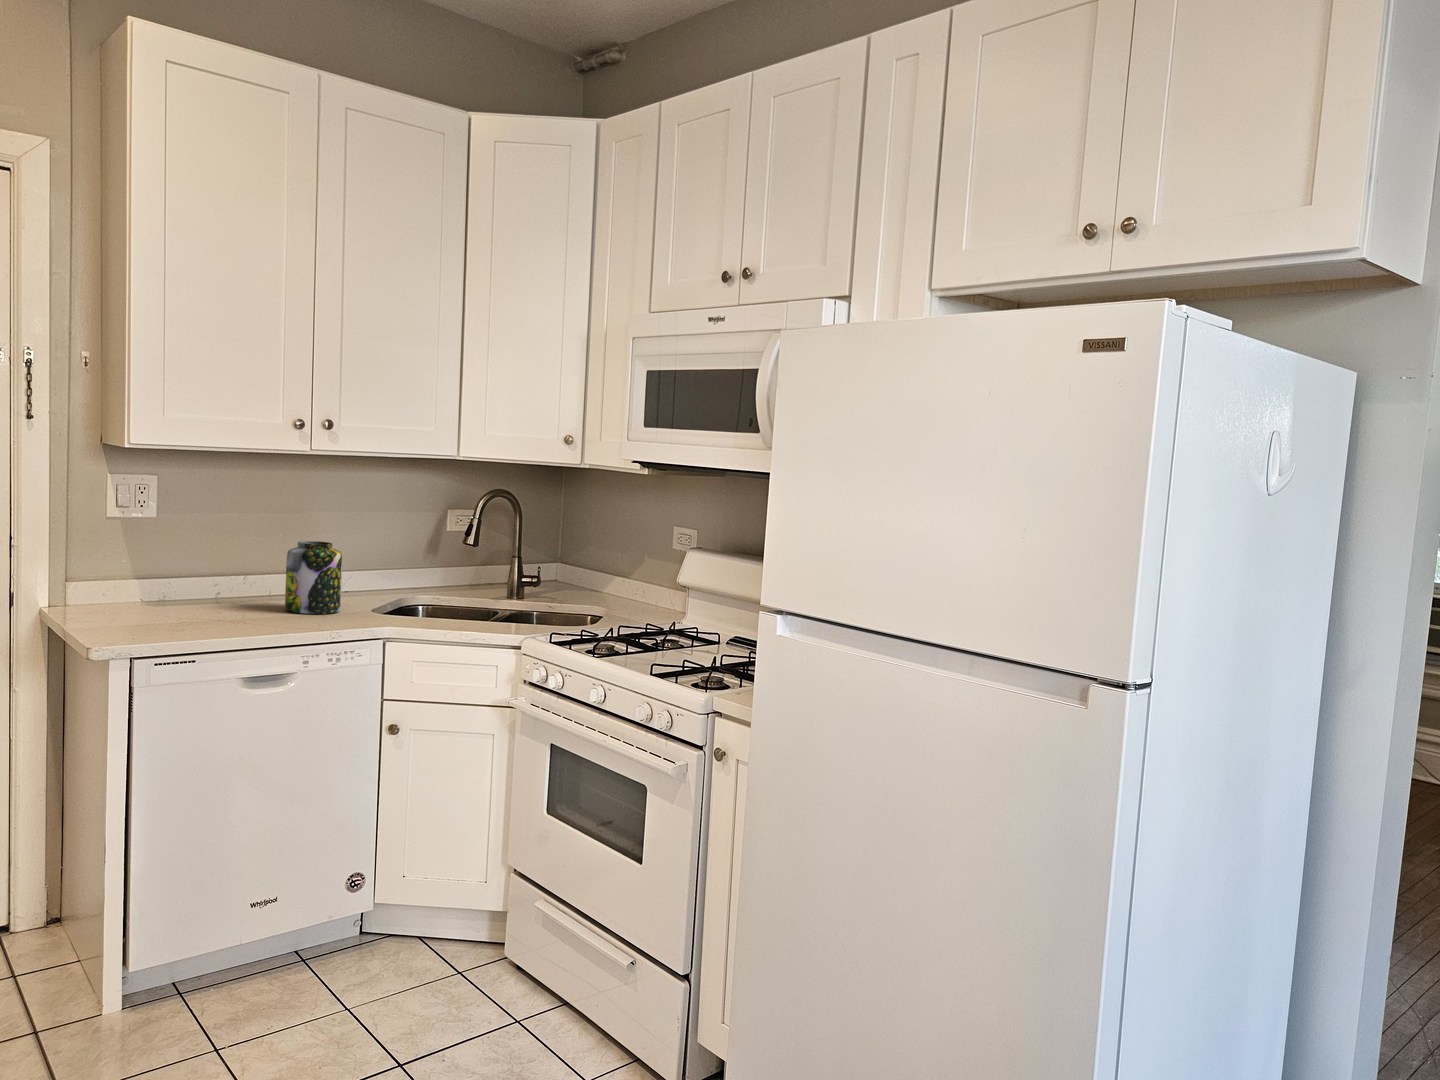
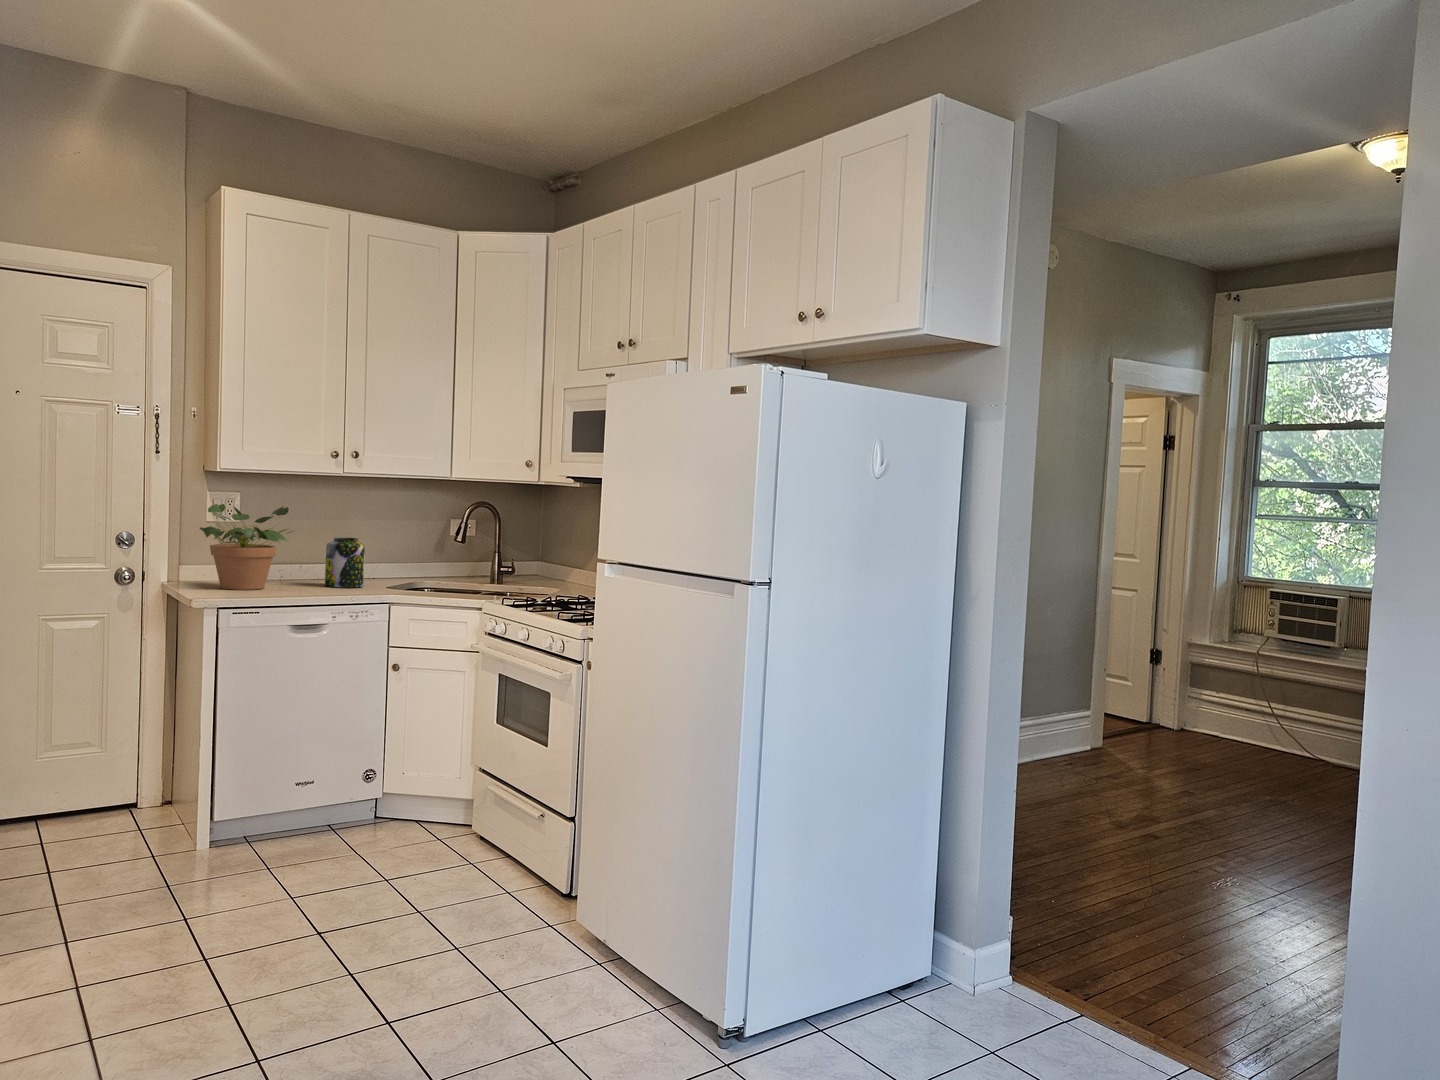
potted plant: none [99,495,253,624] -> present [200,504,294,590]

